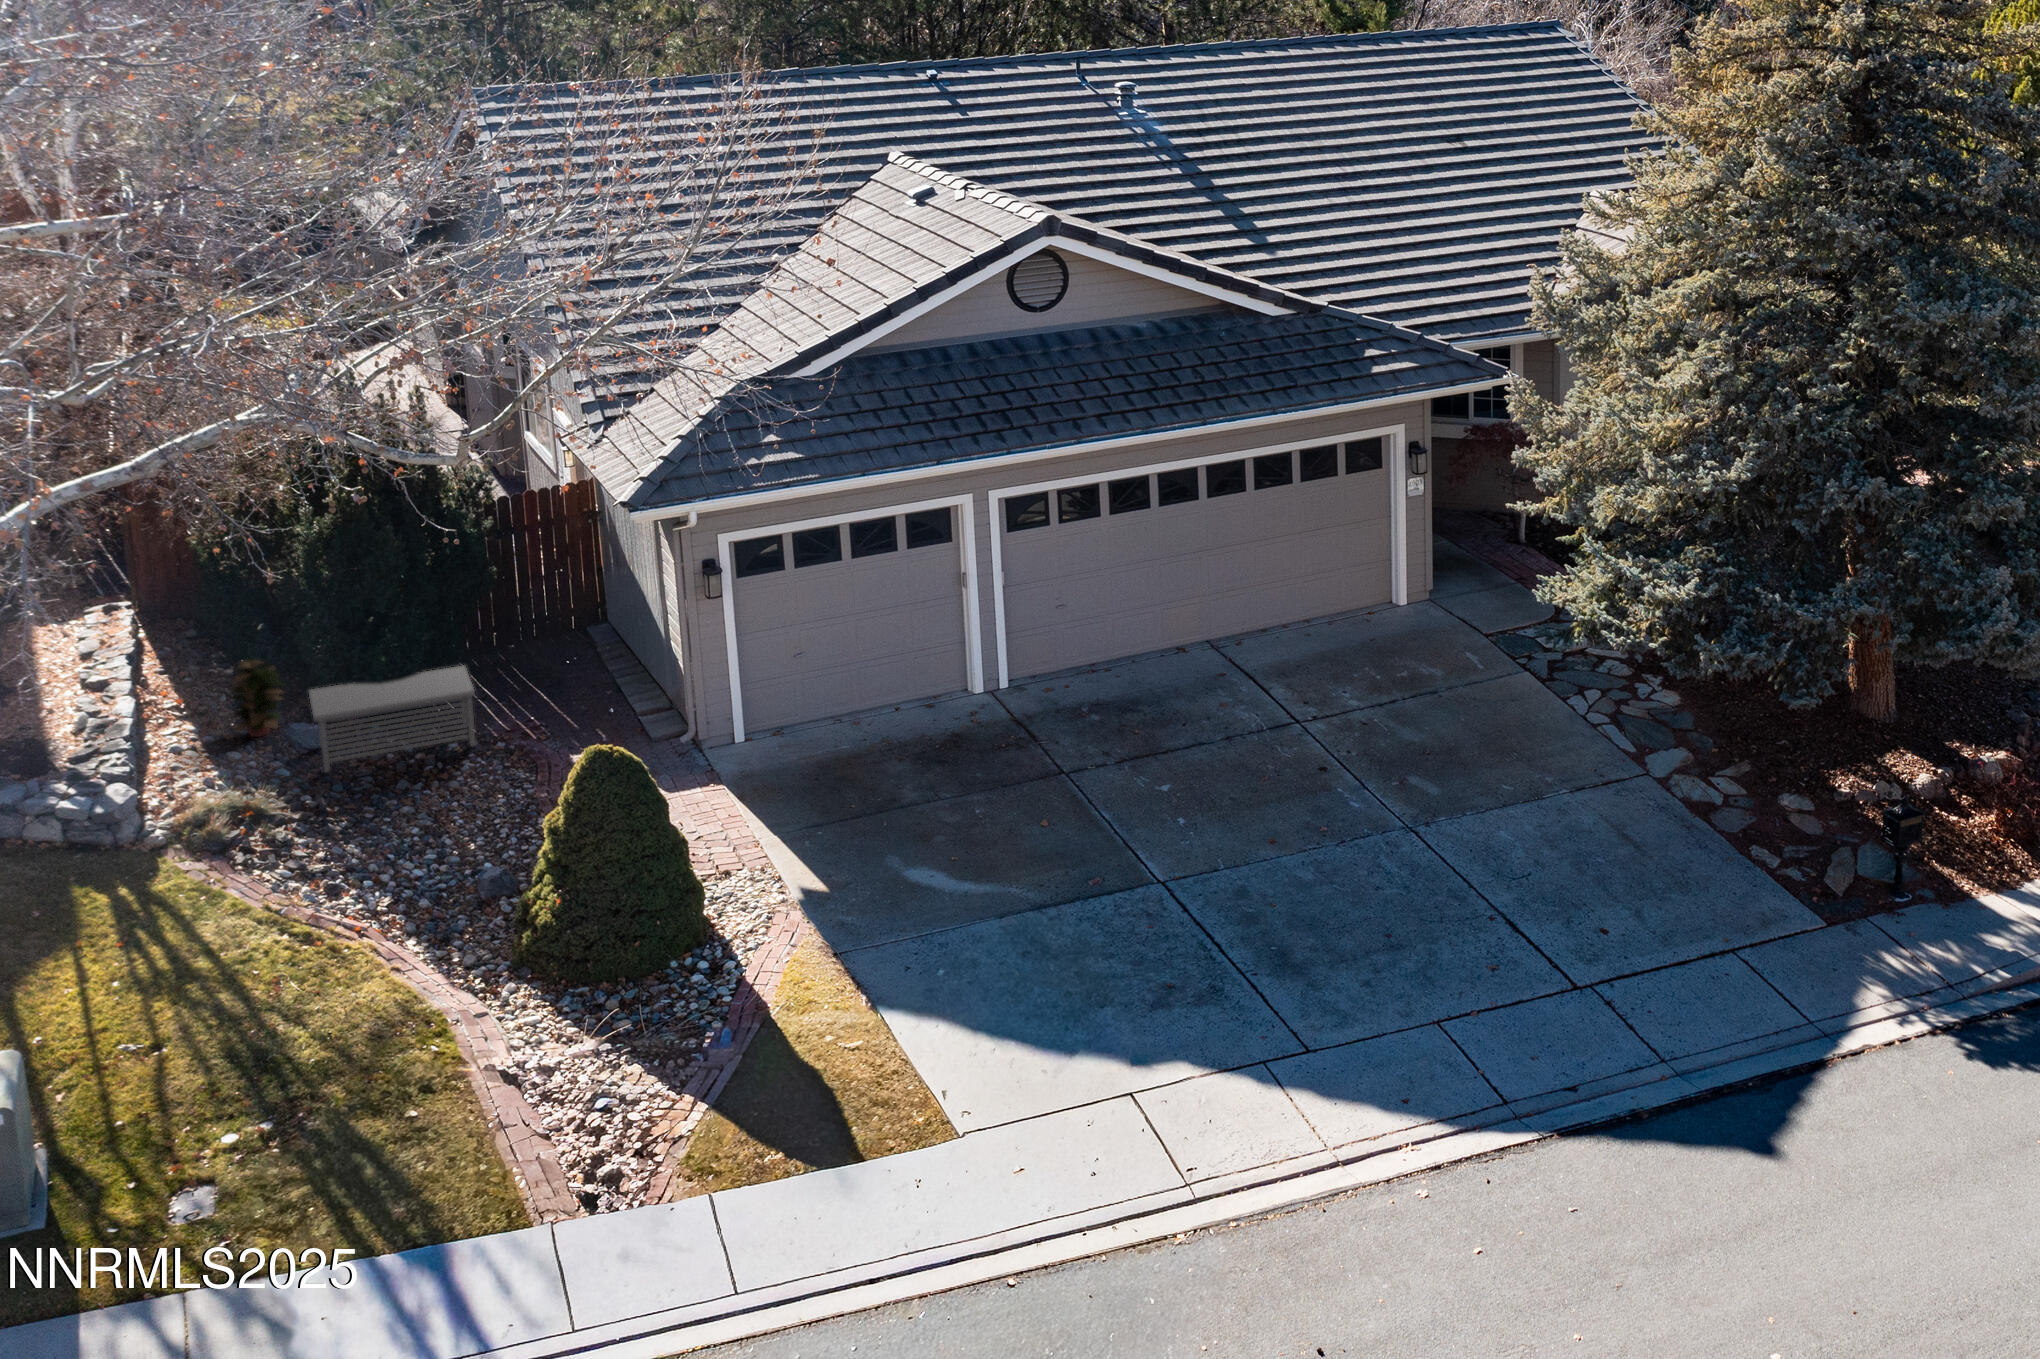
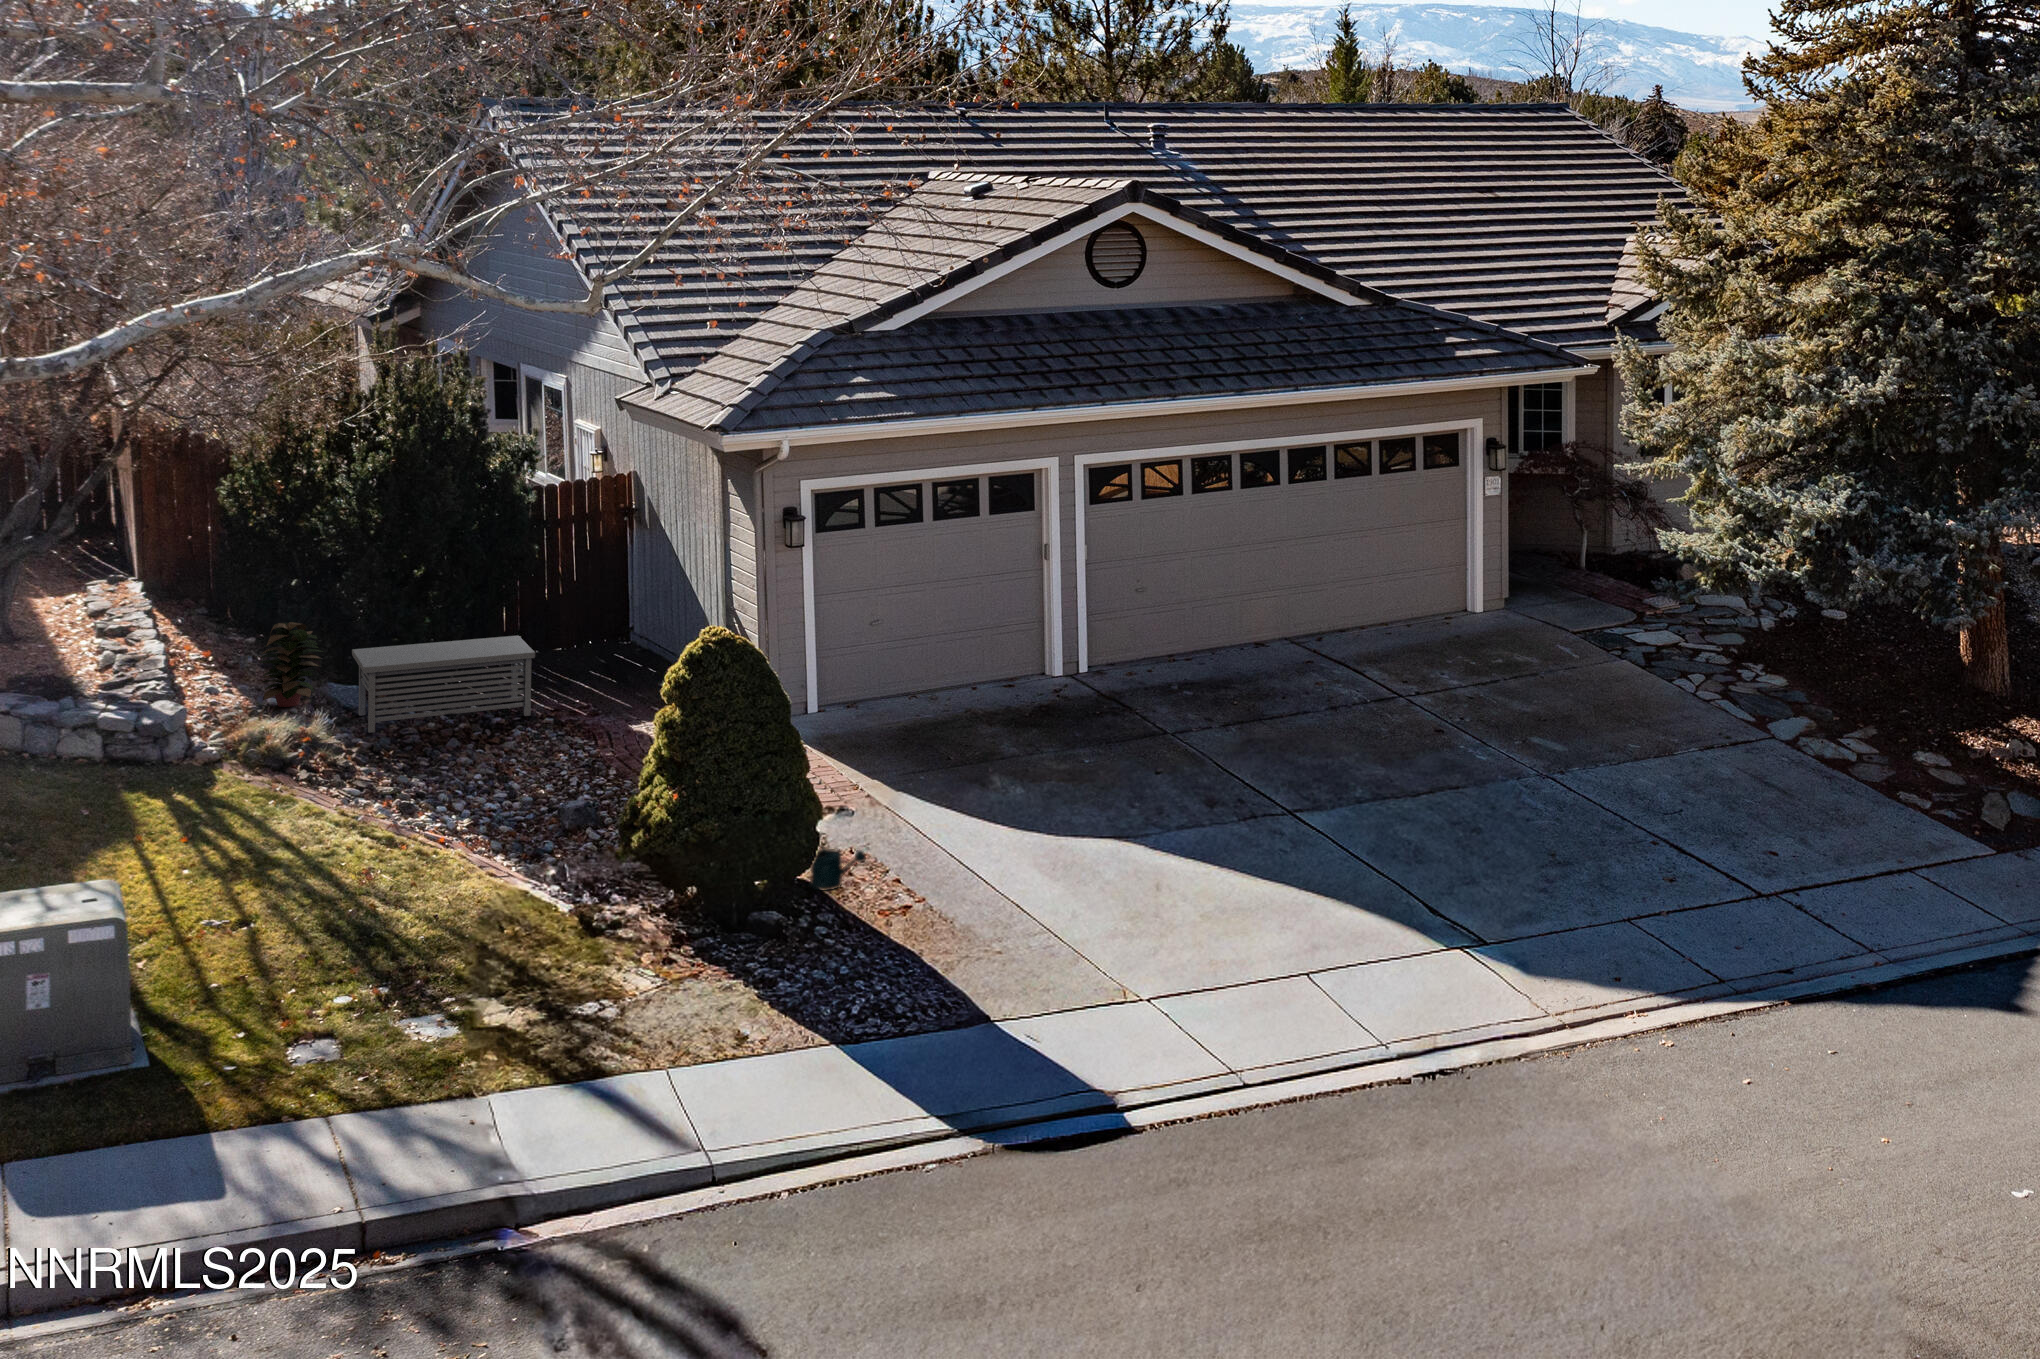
watering can: none [676,943,729,988] -> present [810,842,866,891]

